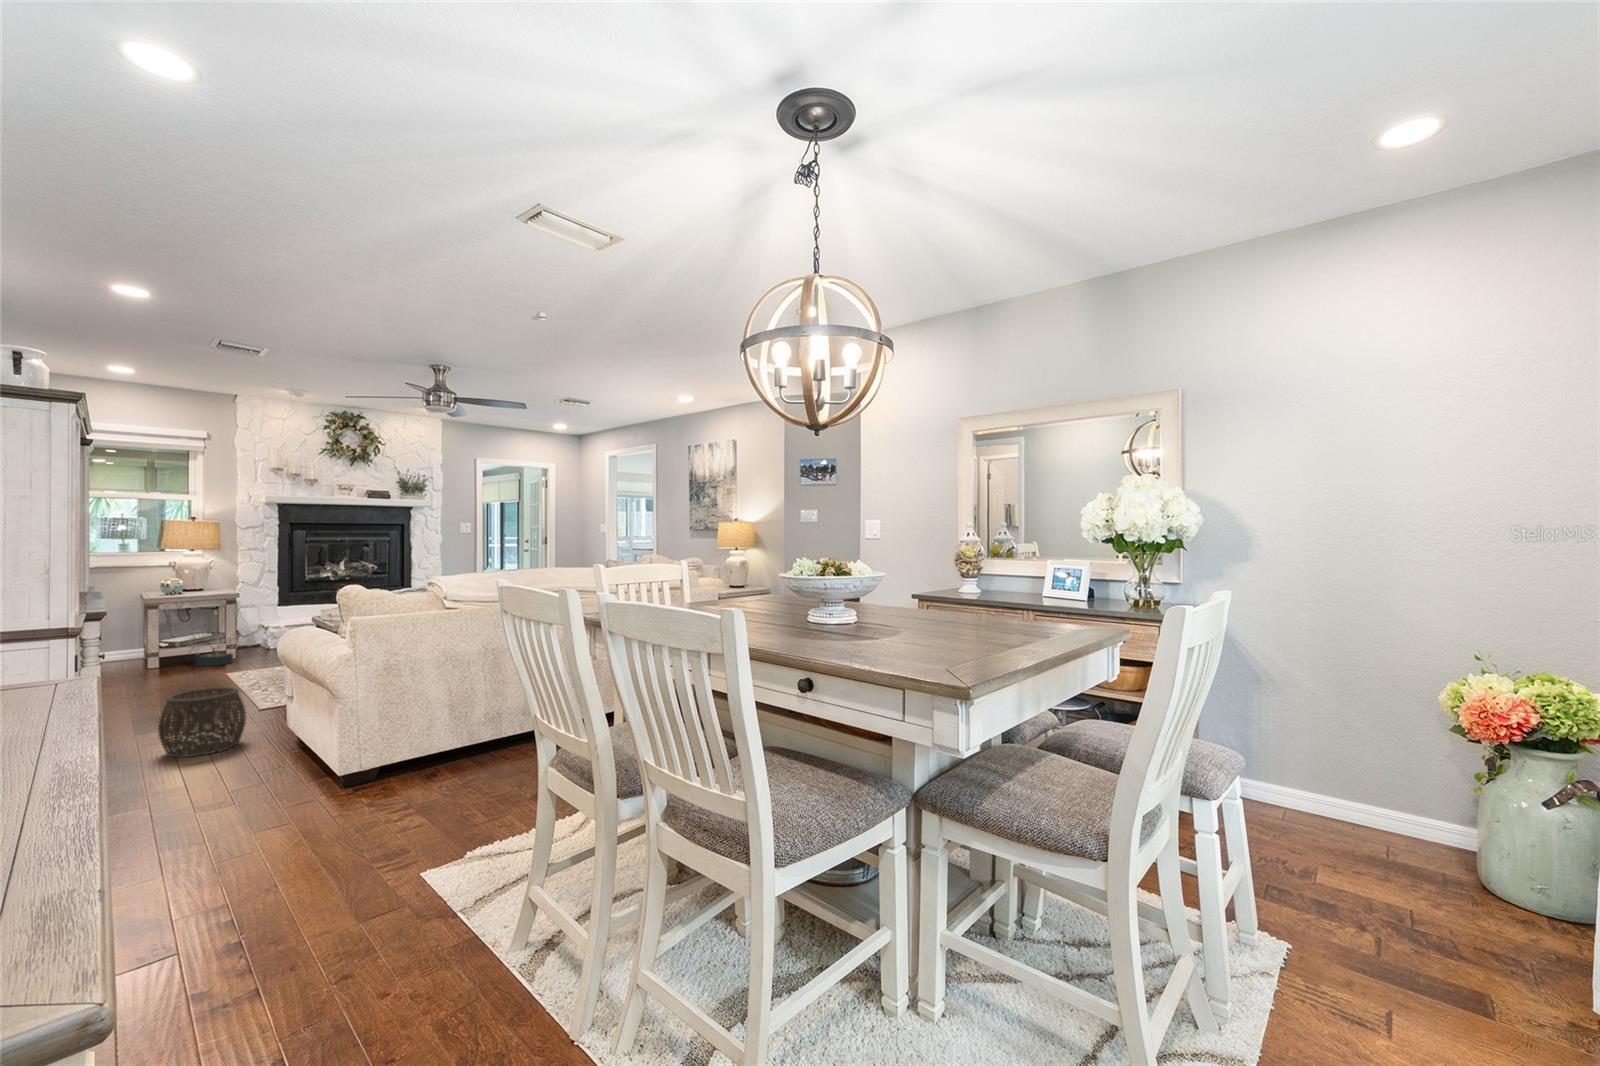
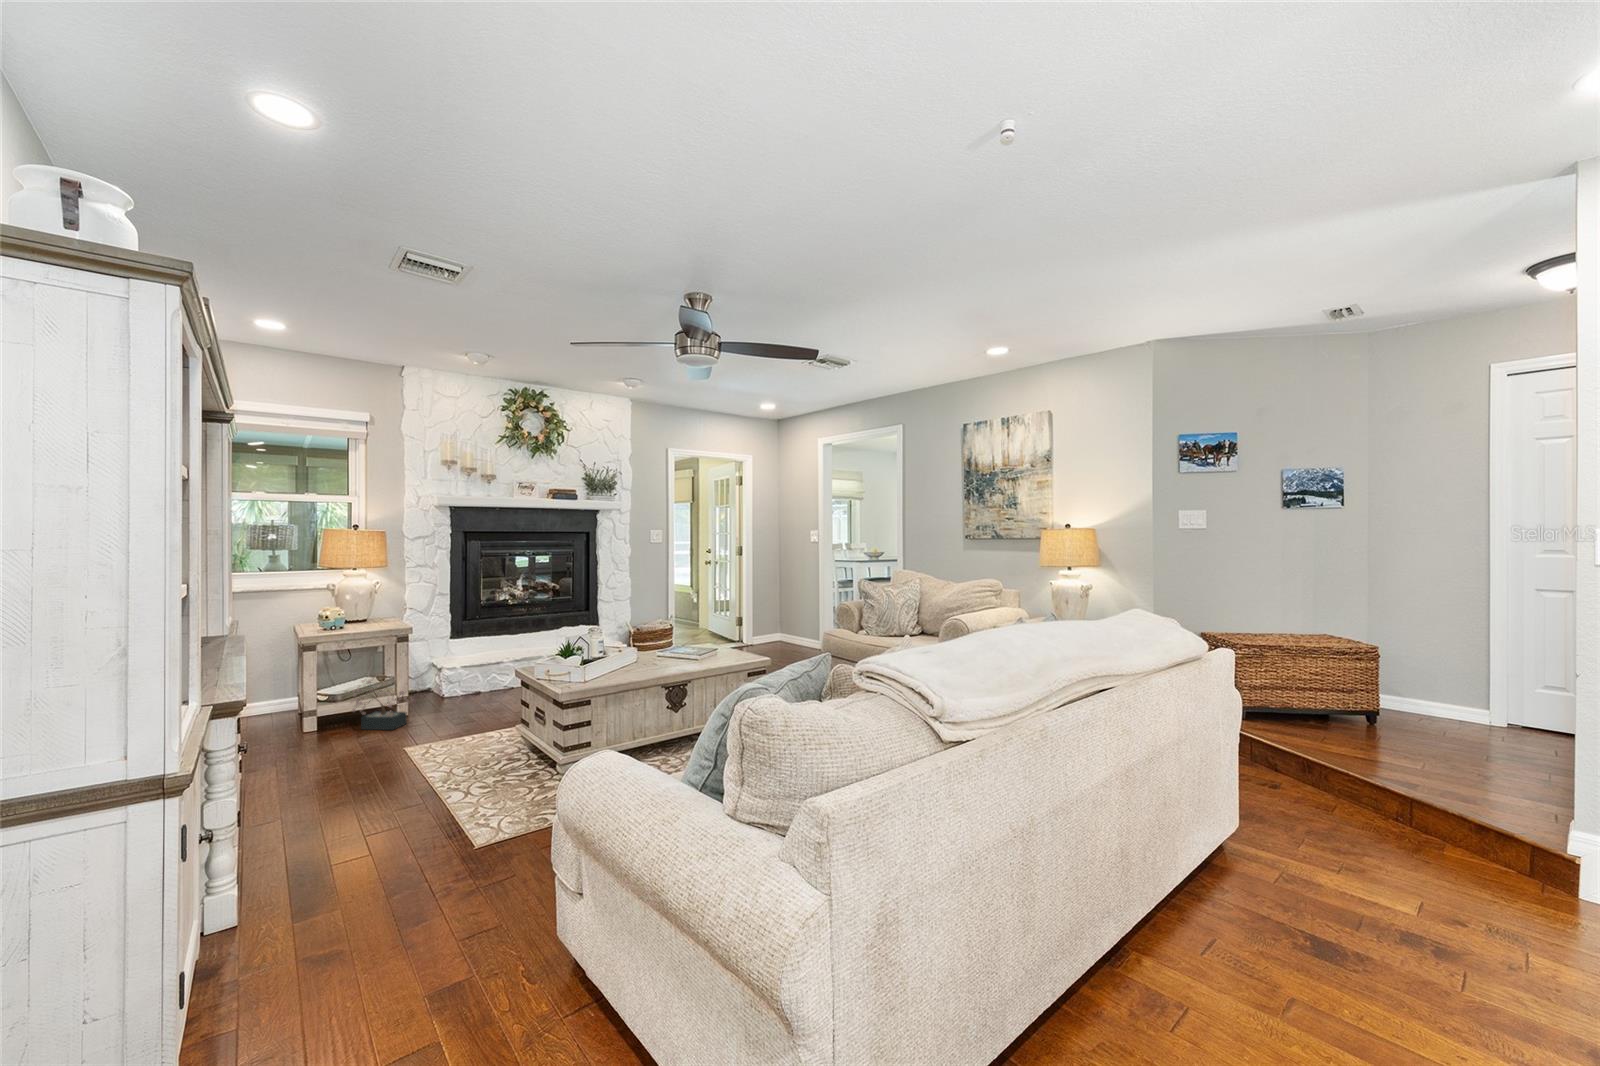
woven basket: present [158,687,246,758] -> none [343,846,491,1011]

